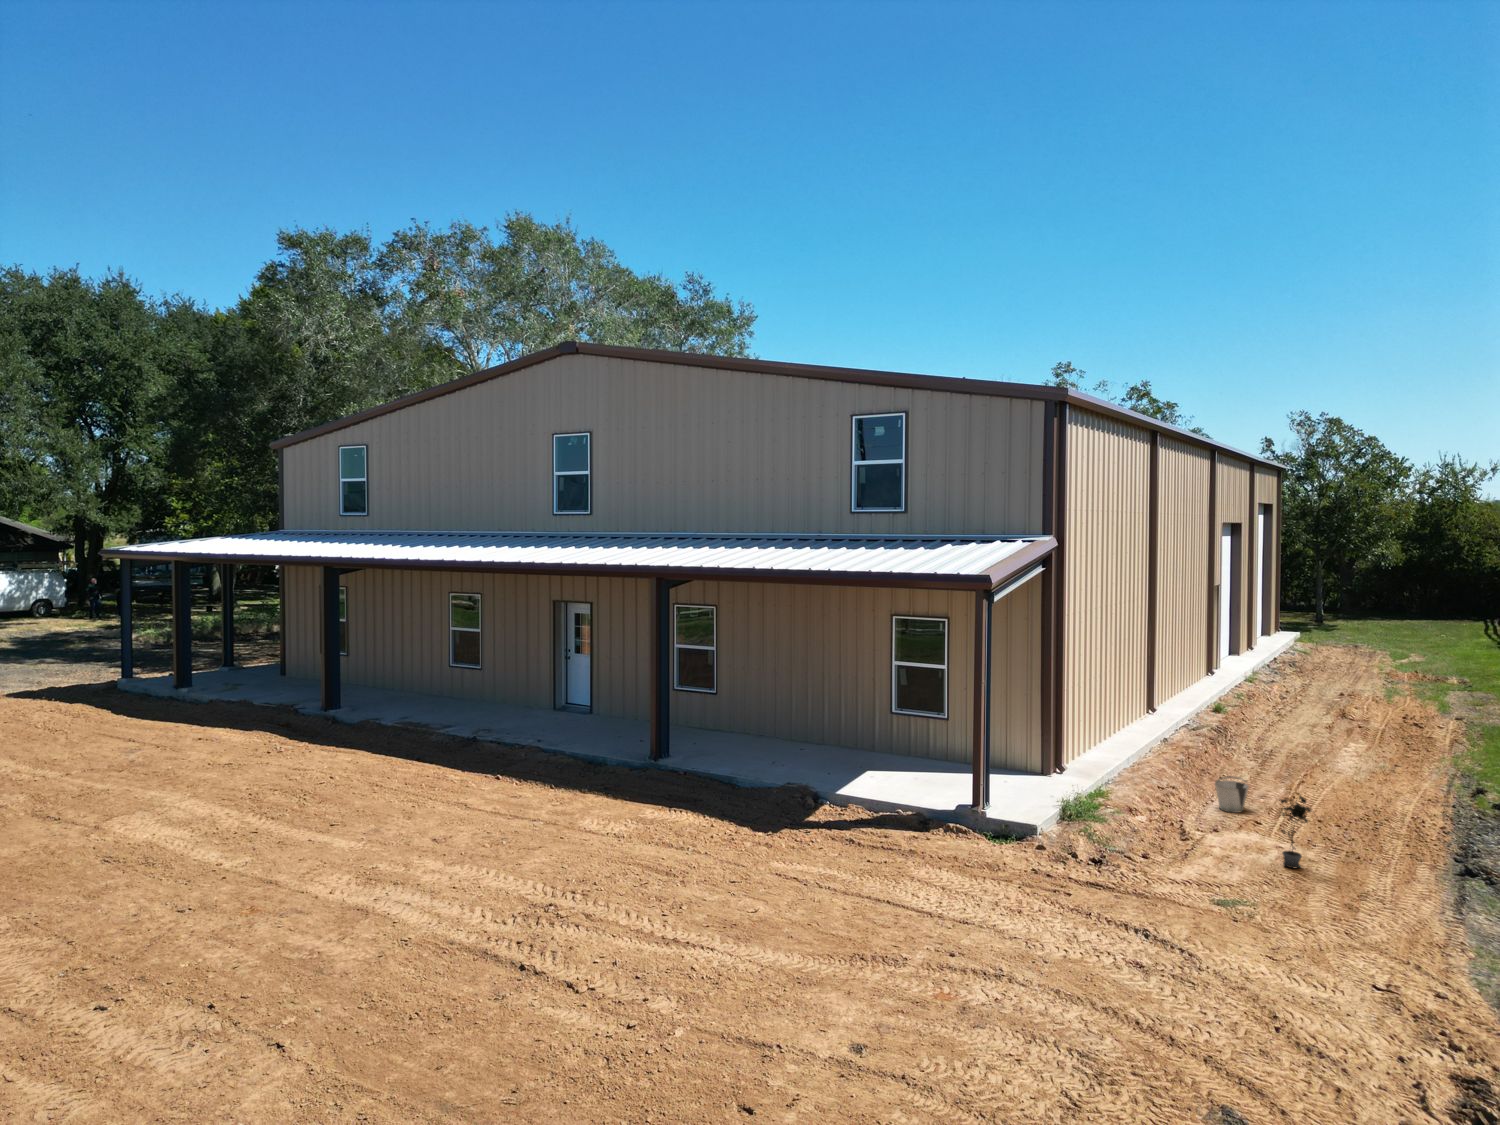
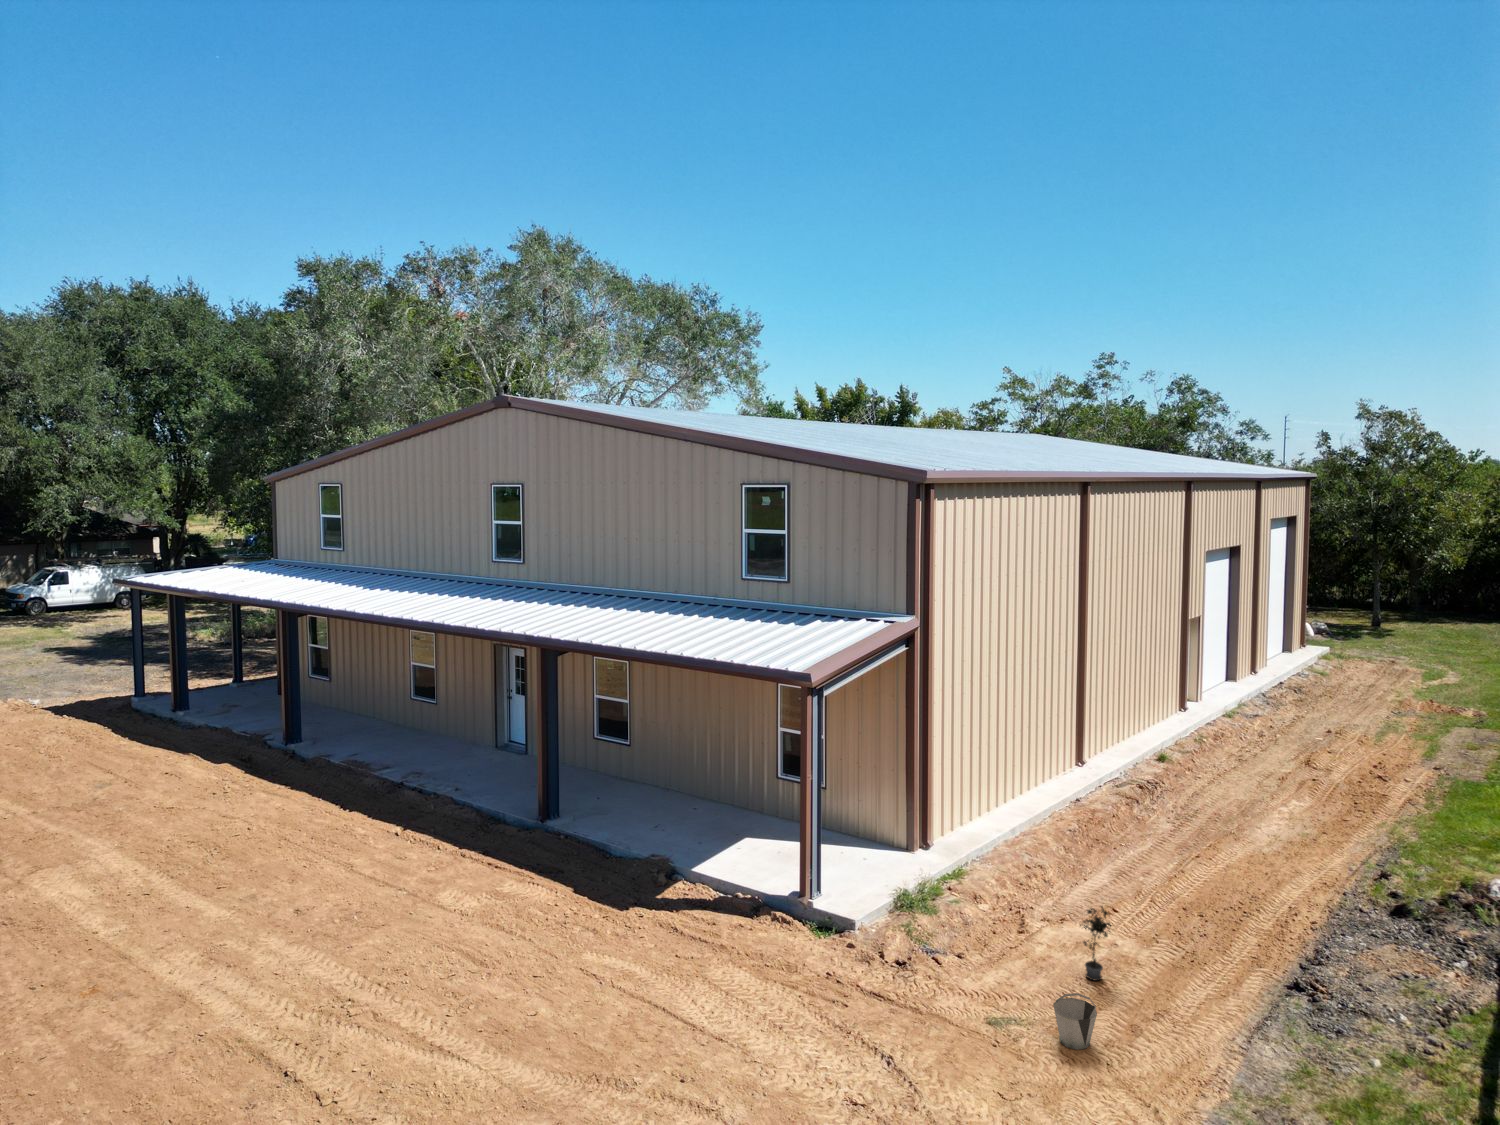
bucket: present [1215,776,1249,813] -> present [1053,993,1097,1050]

